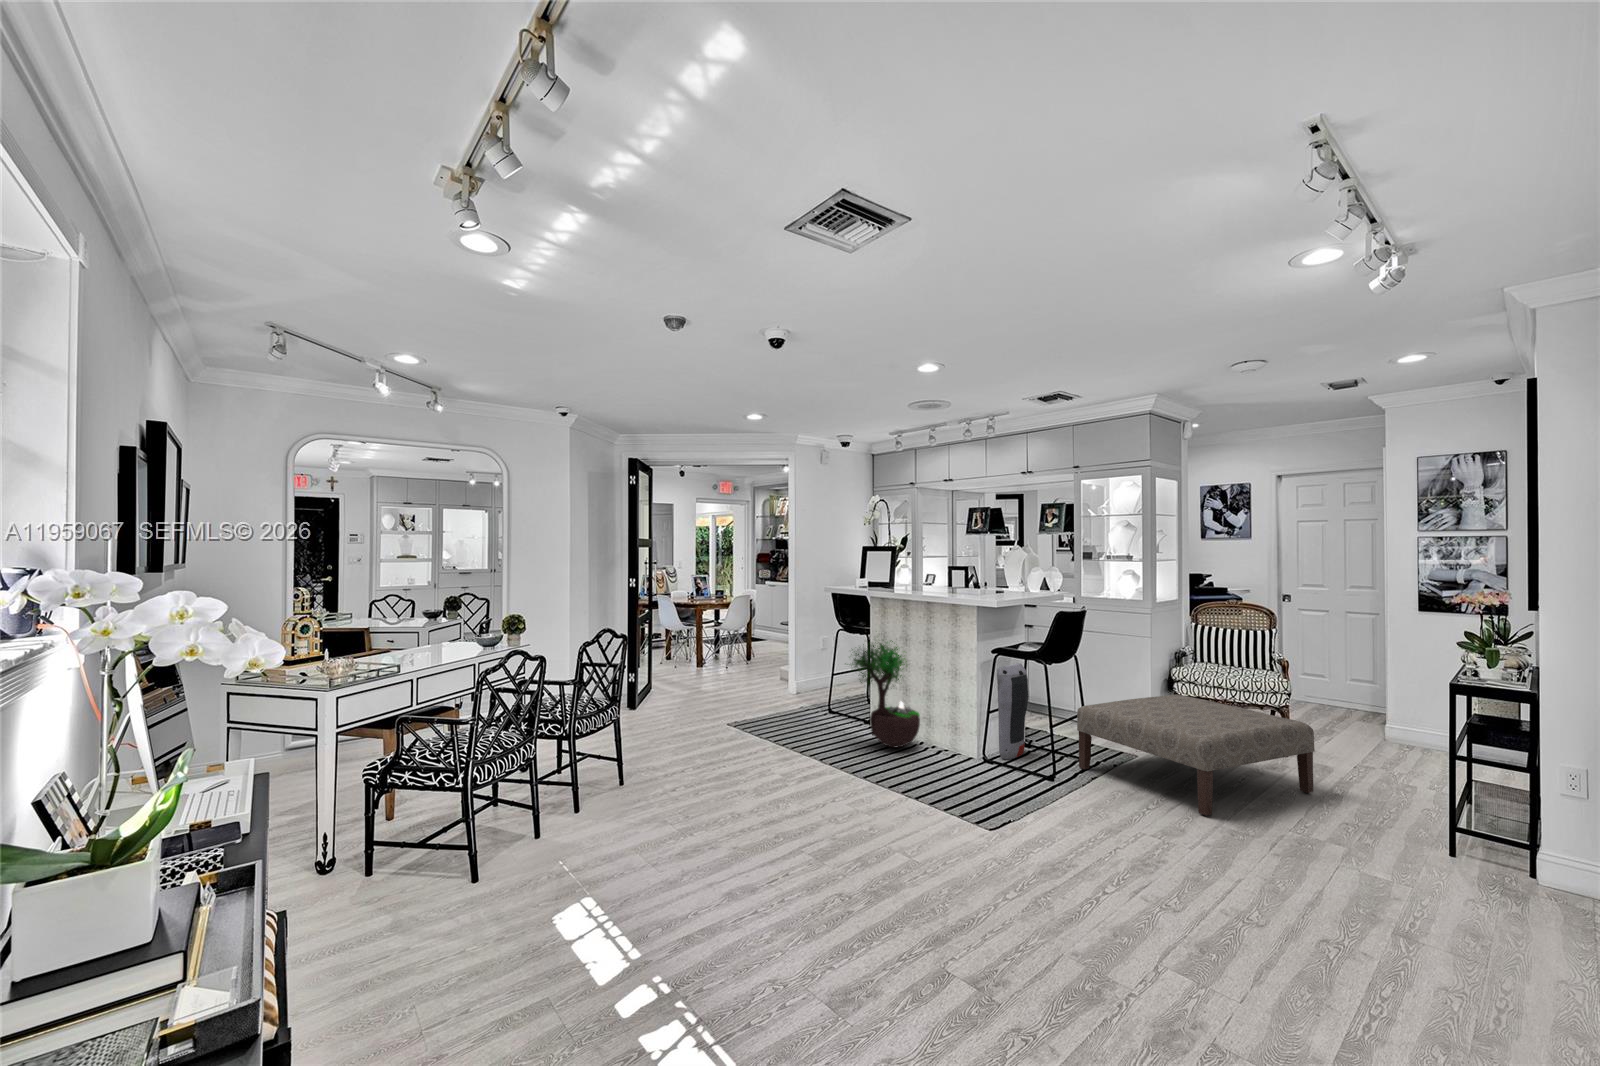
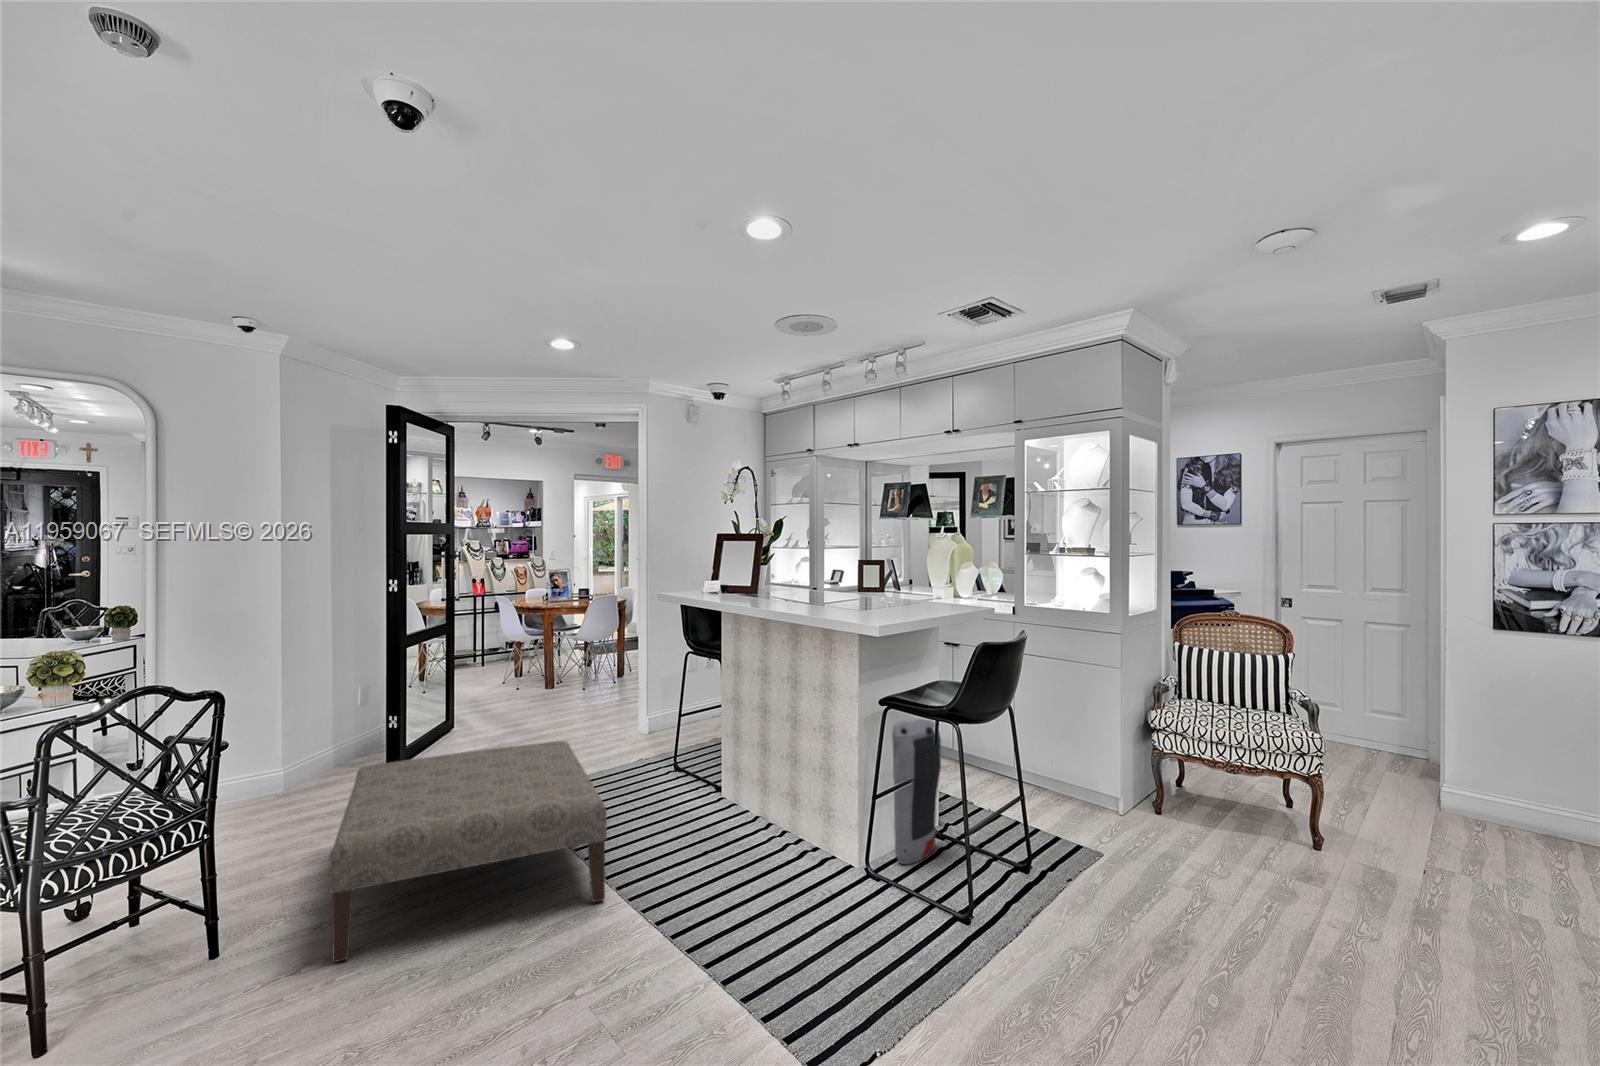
potted tree: present [852,641,920,747] -> none [667,664,784,842]
ottoman: present [1077,694,1315,816] -> present [329,741,607,962]

